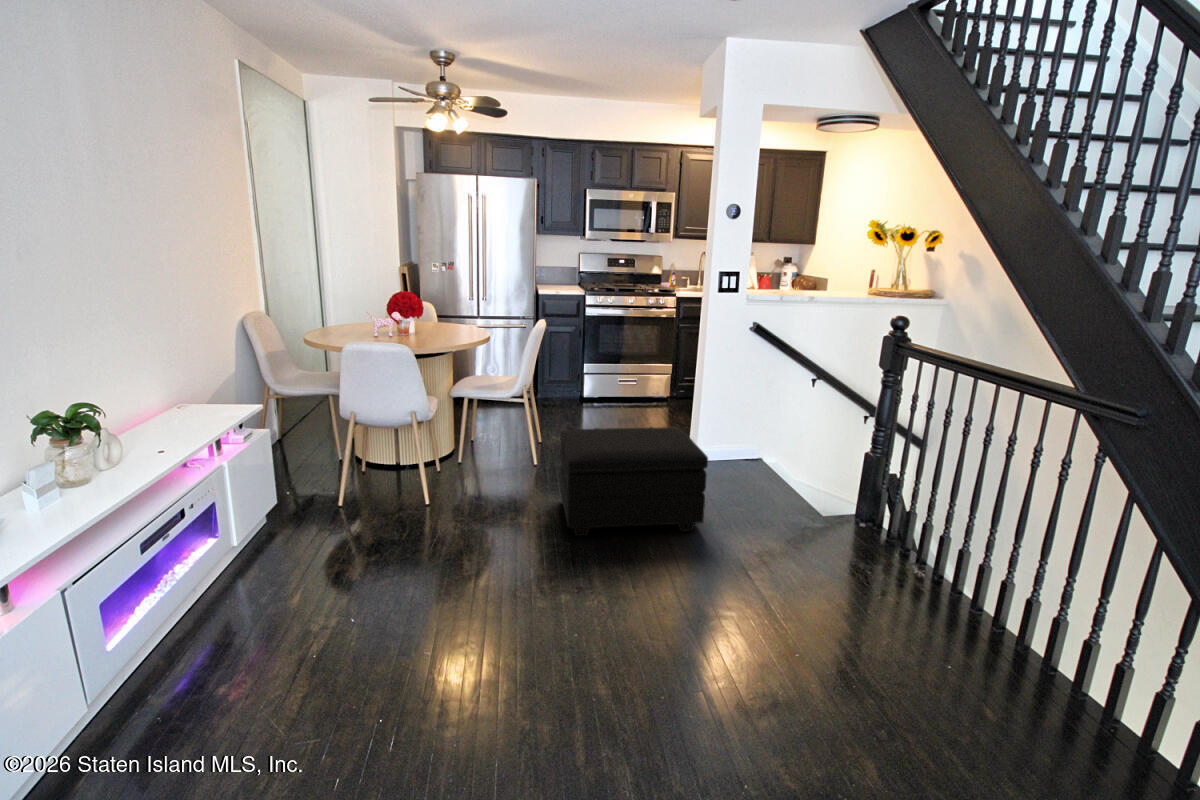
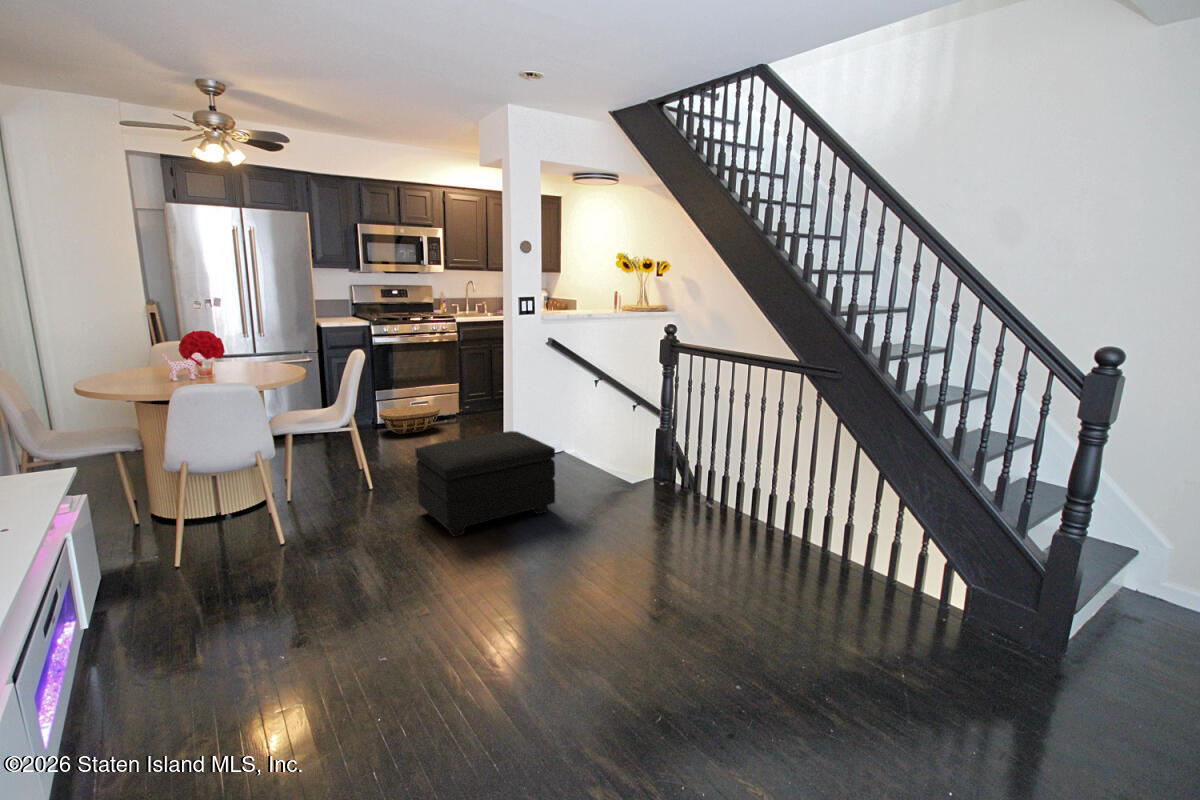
basket: none [581,383,643,412] -> present [379,405,440,434]

